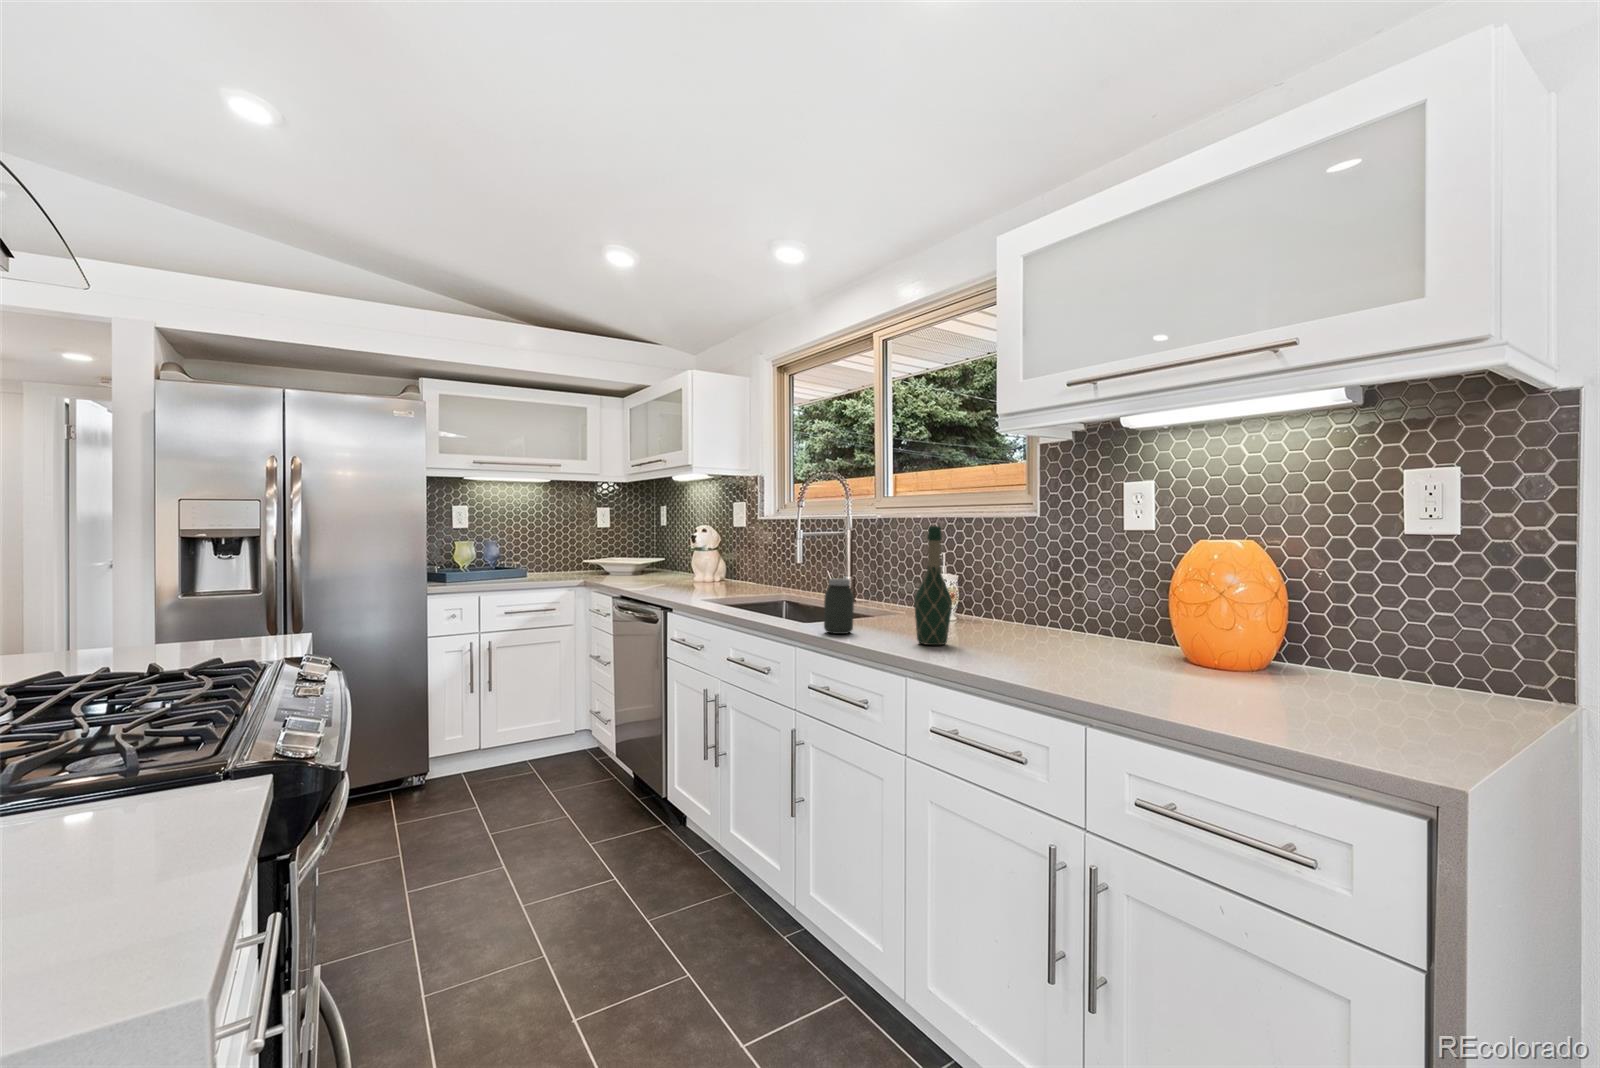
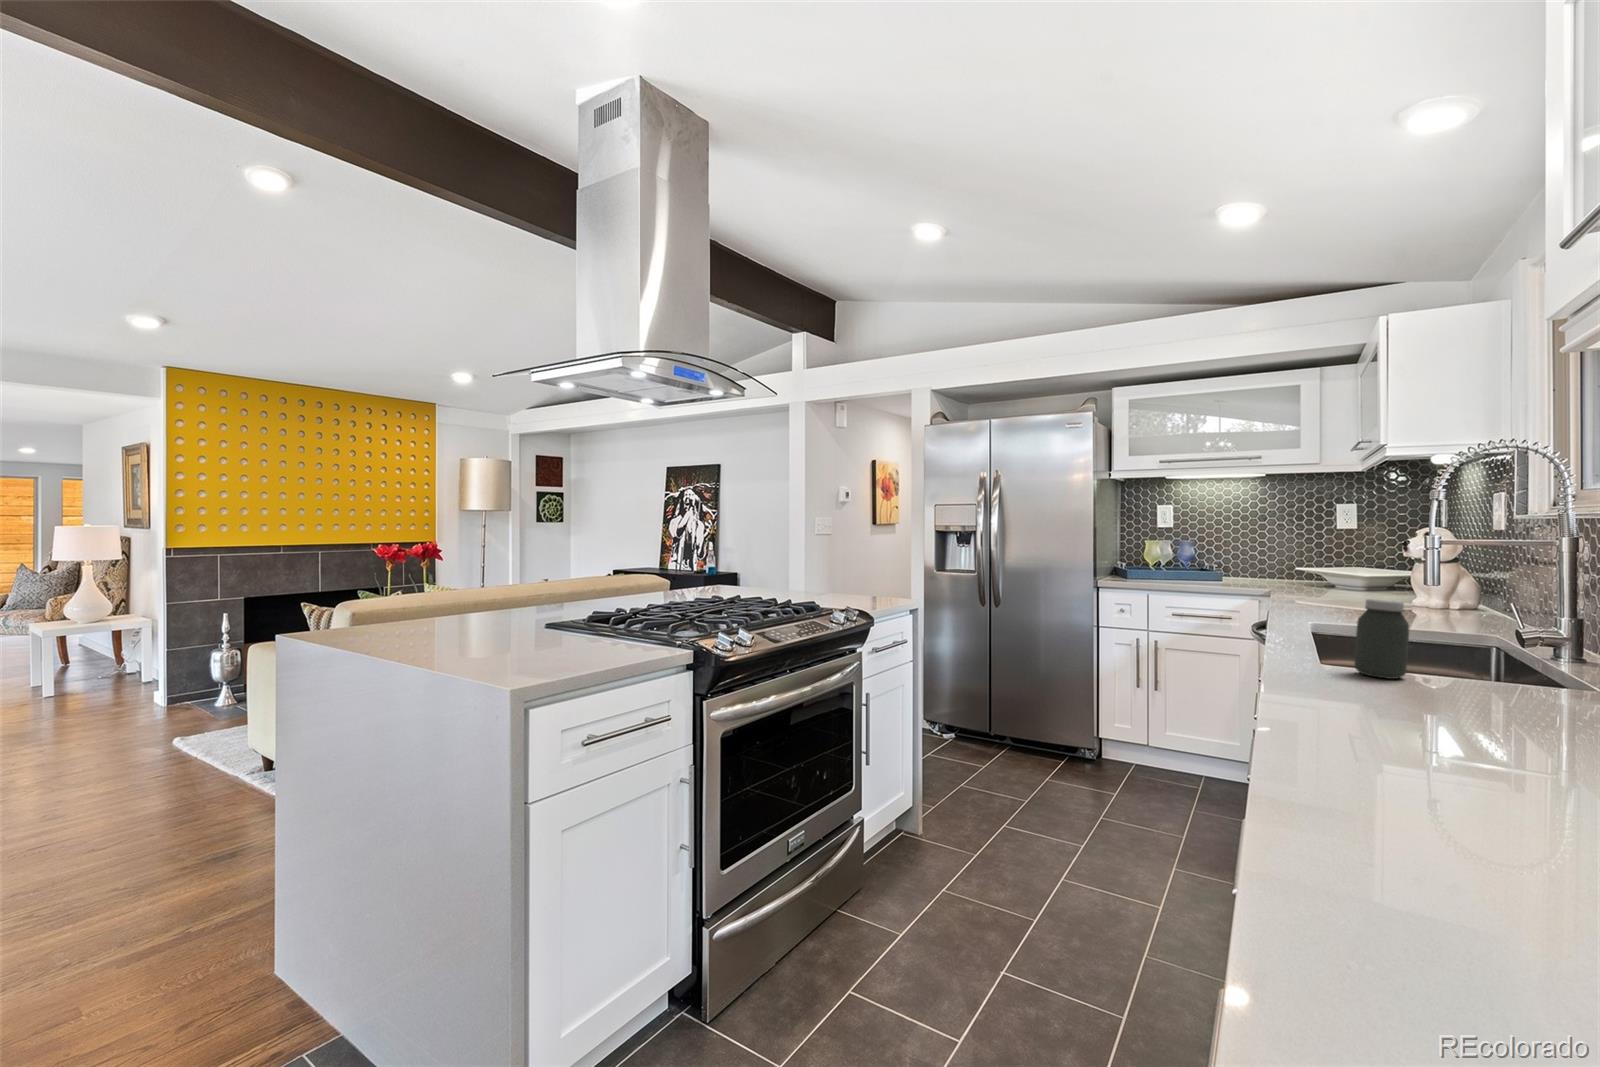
wine bottle: present [914,526,952,645] -> none [1444,527,1526,717]

